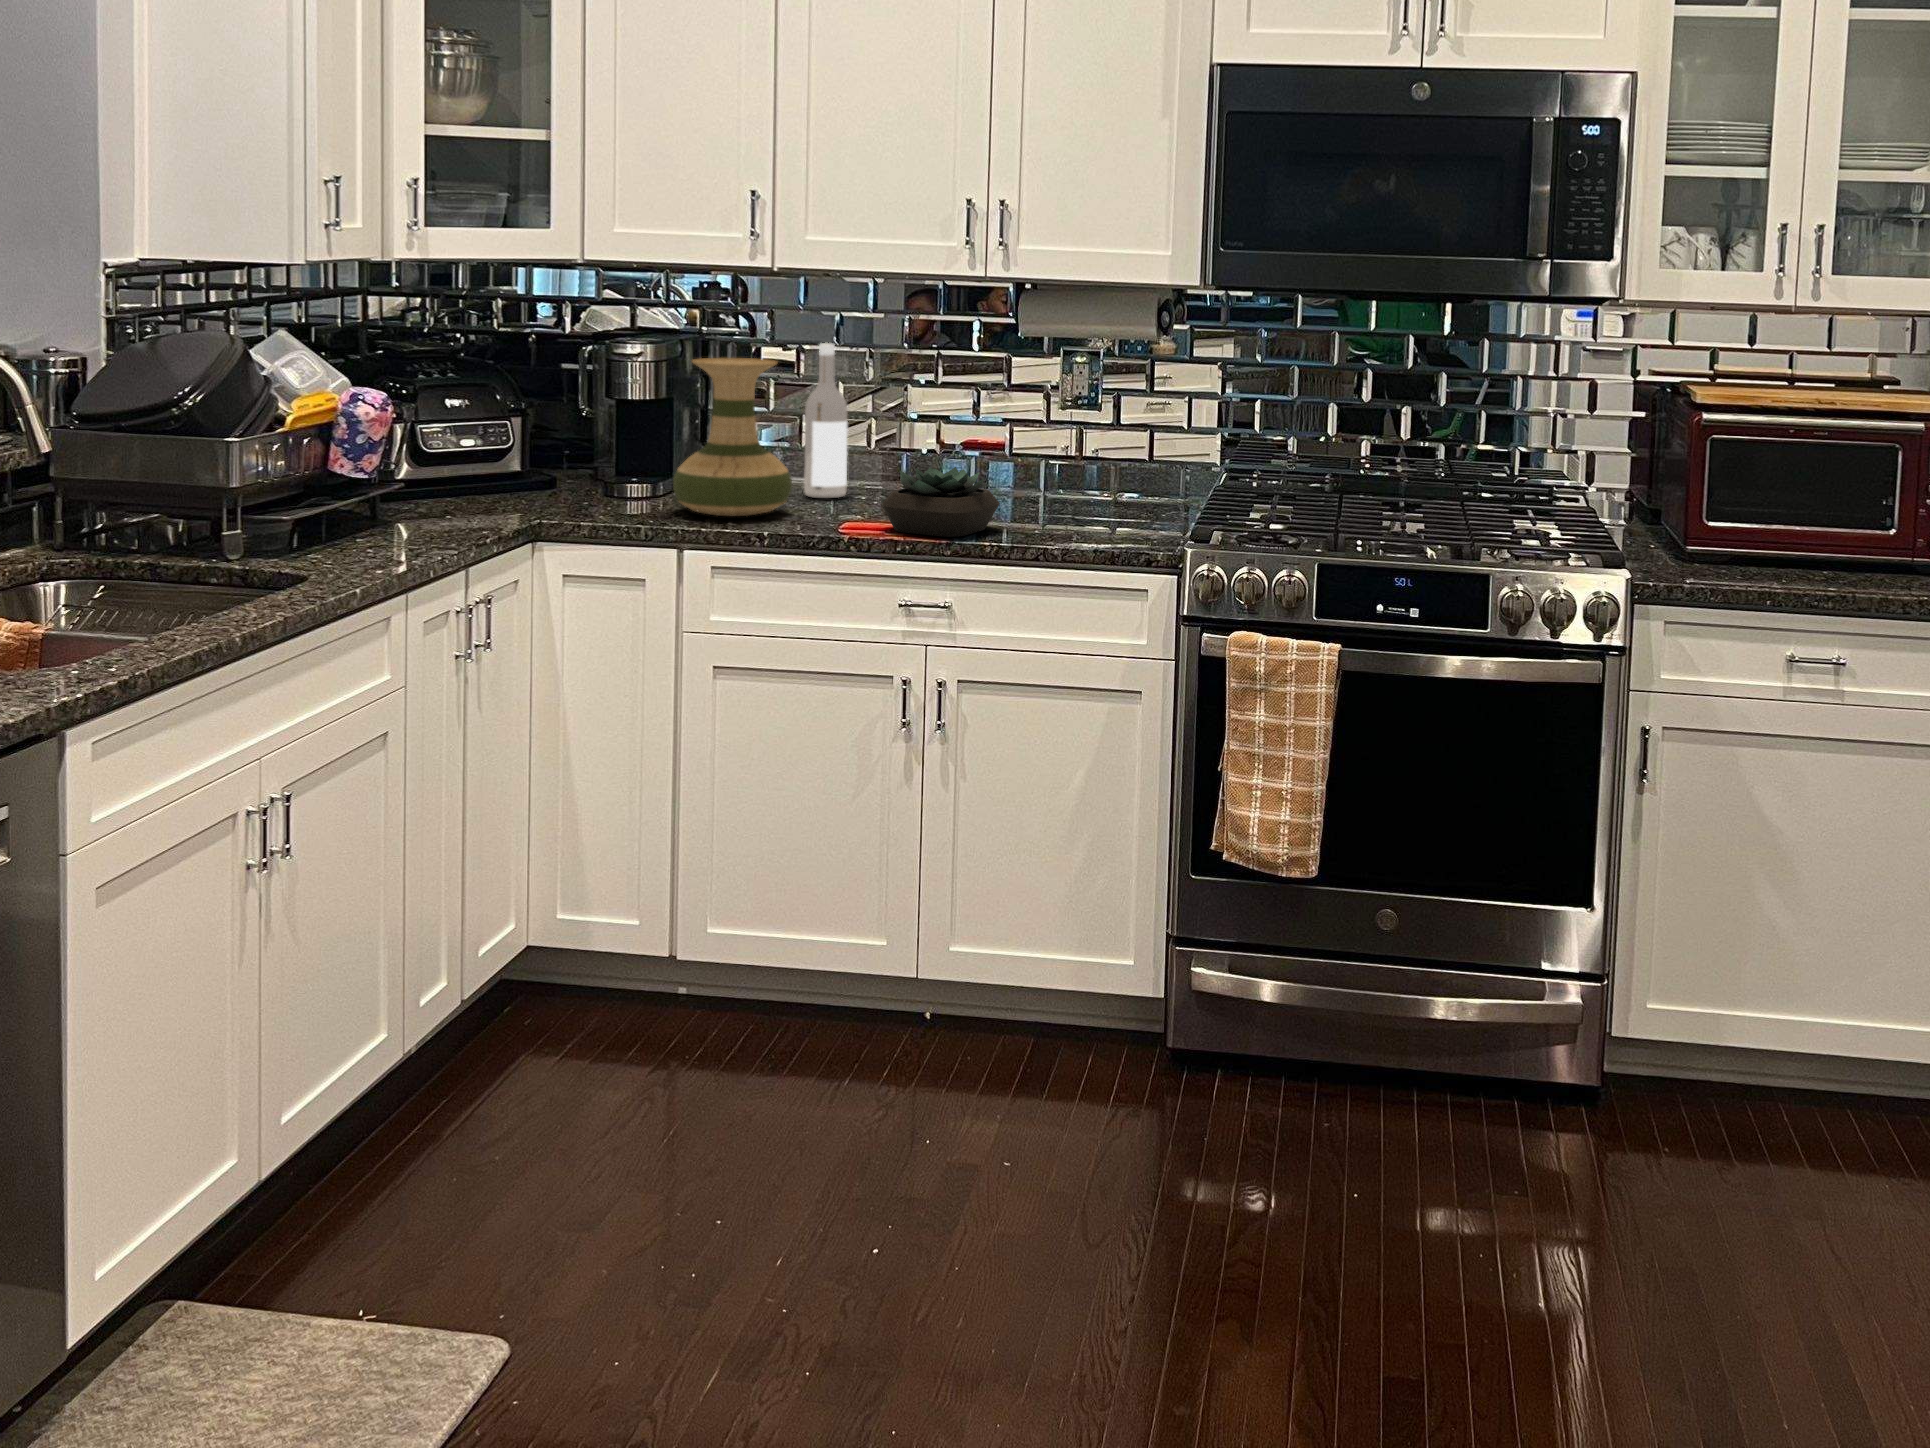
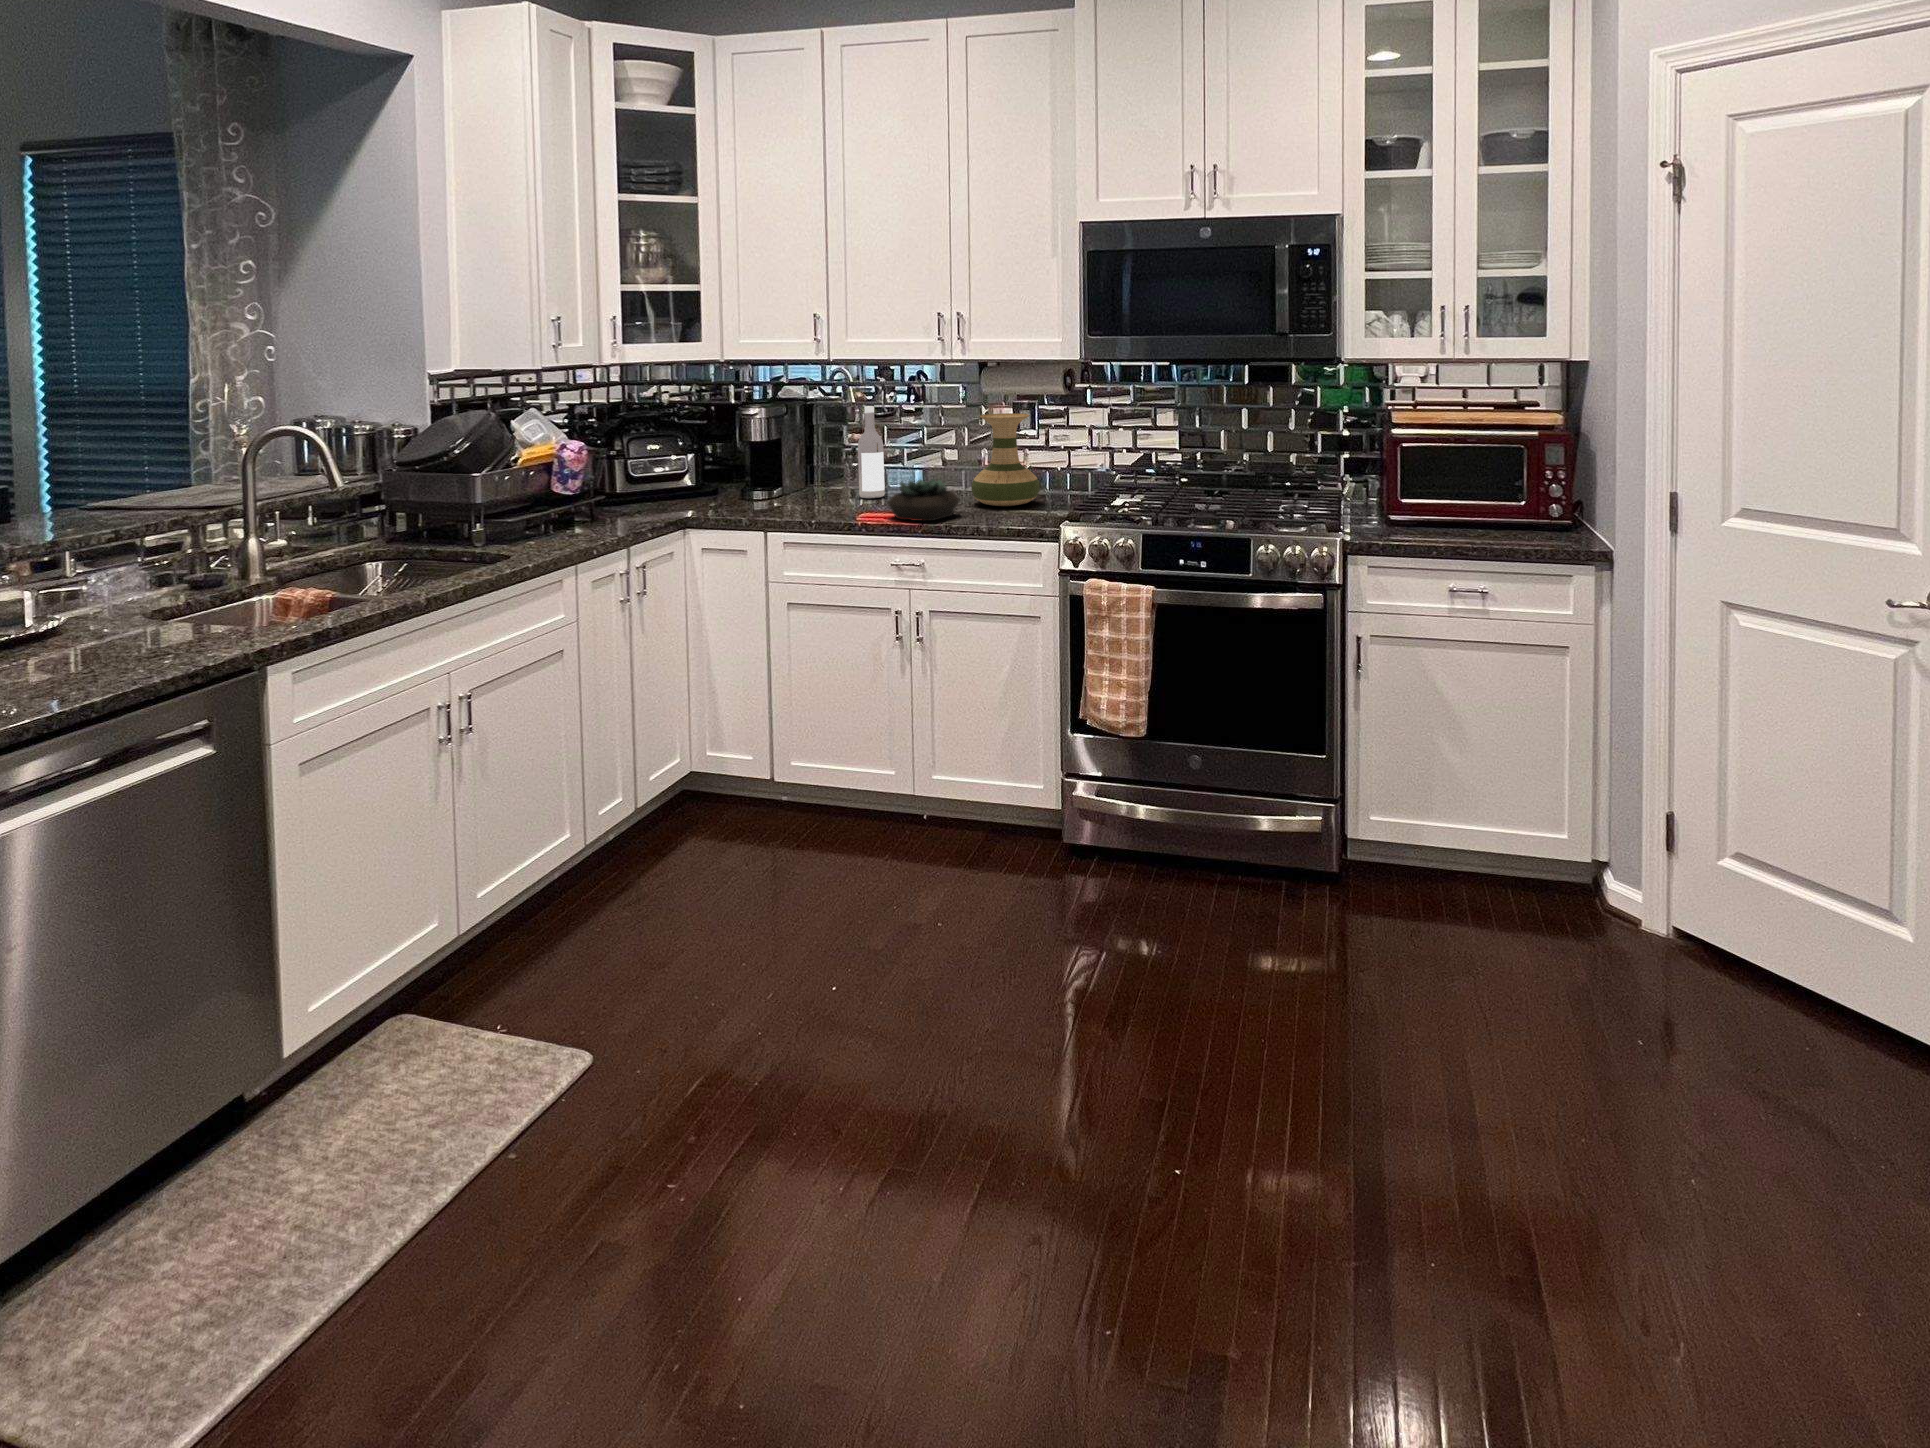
vase: present [673,358,792,516] -> present [972,413,1040,506]

